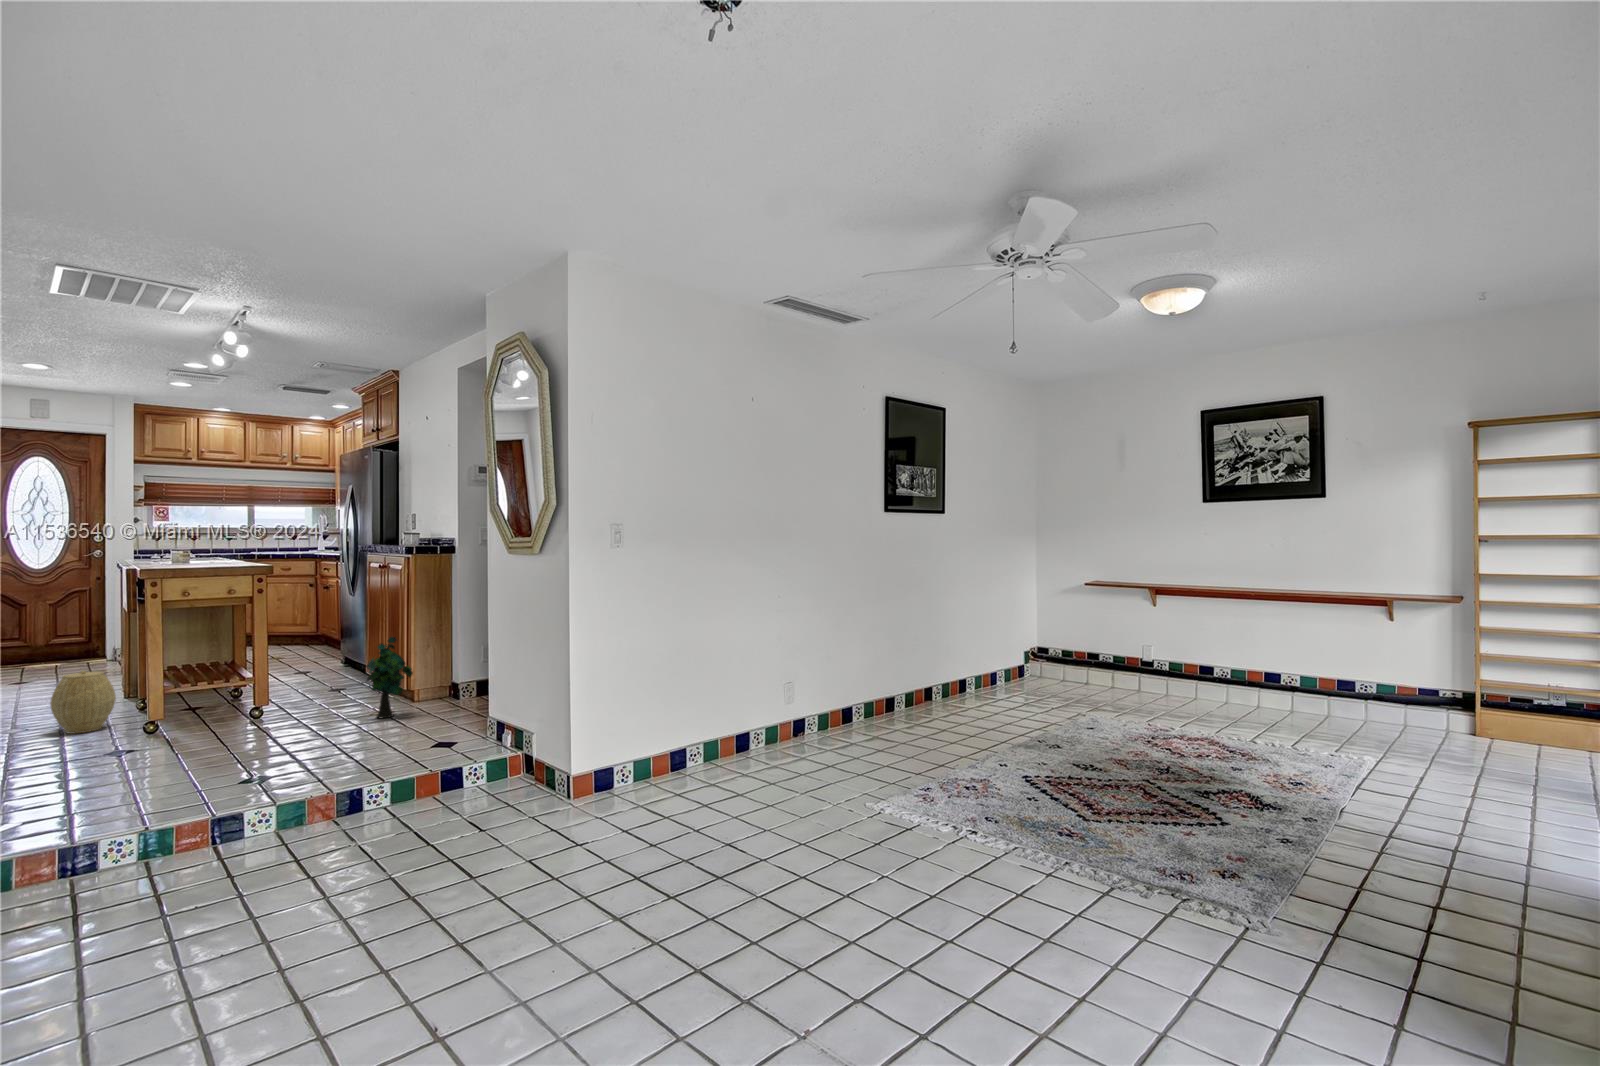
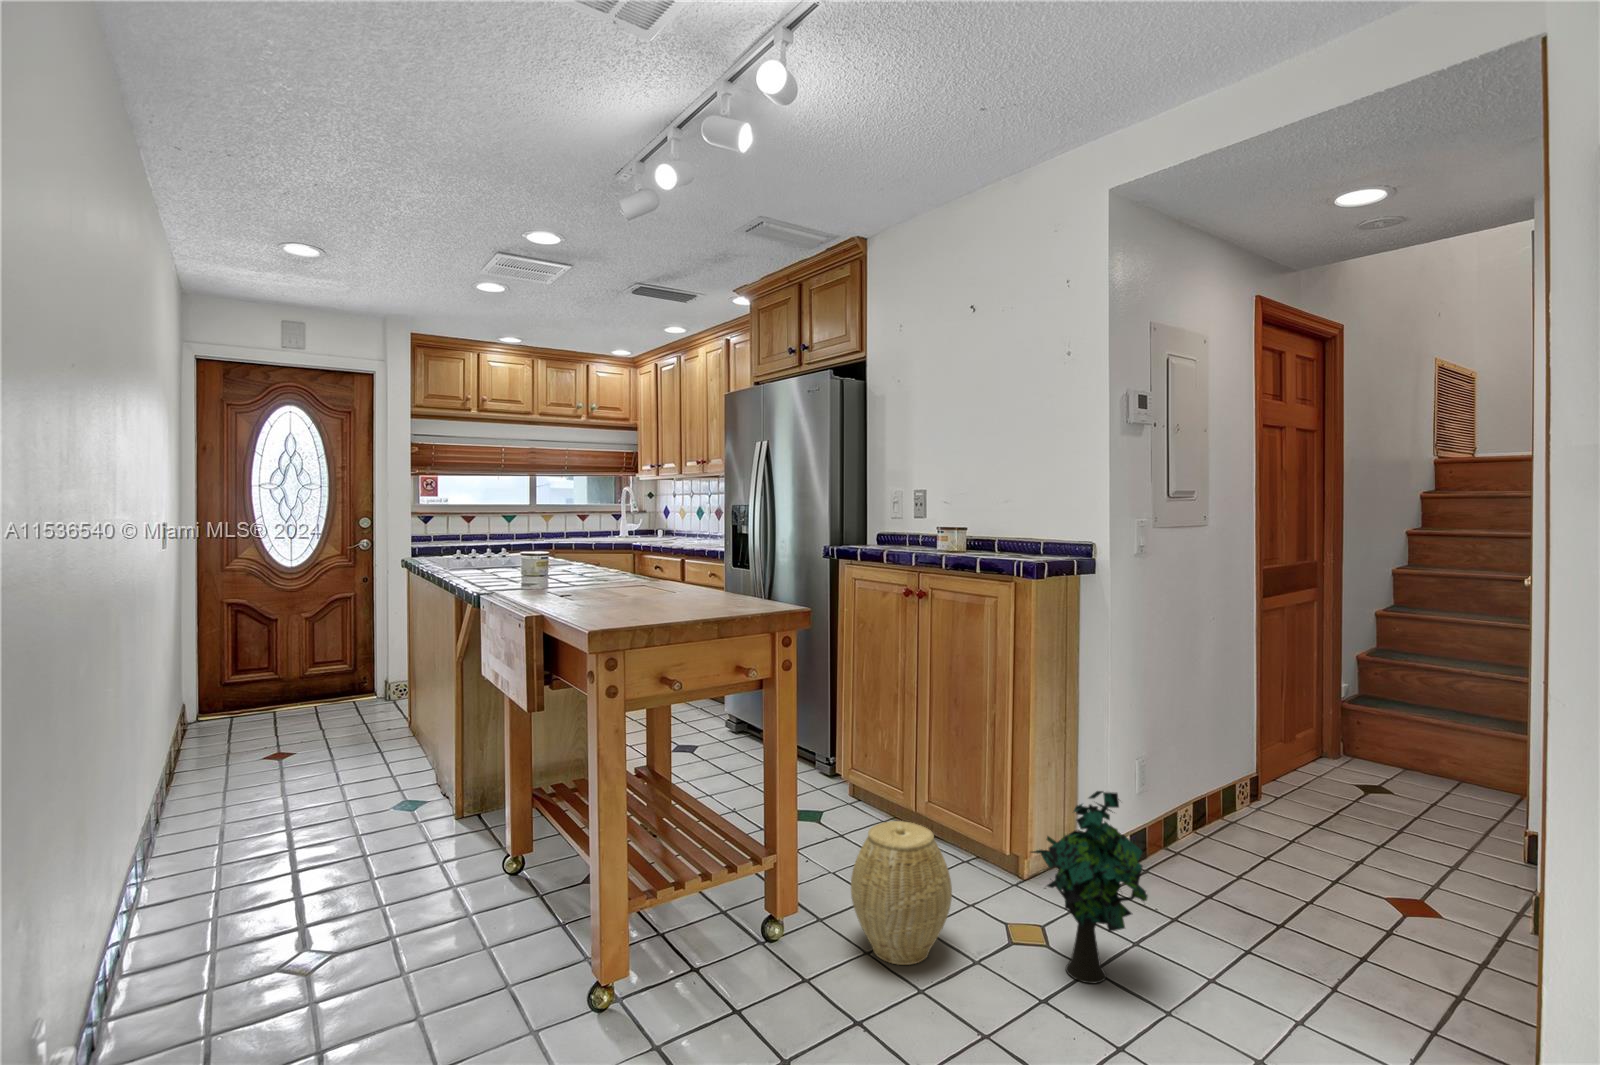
woven basket: present [50,671,116,734] -> present [851,821,952,965]

